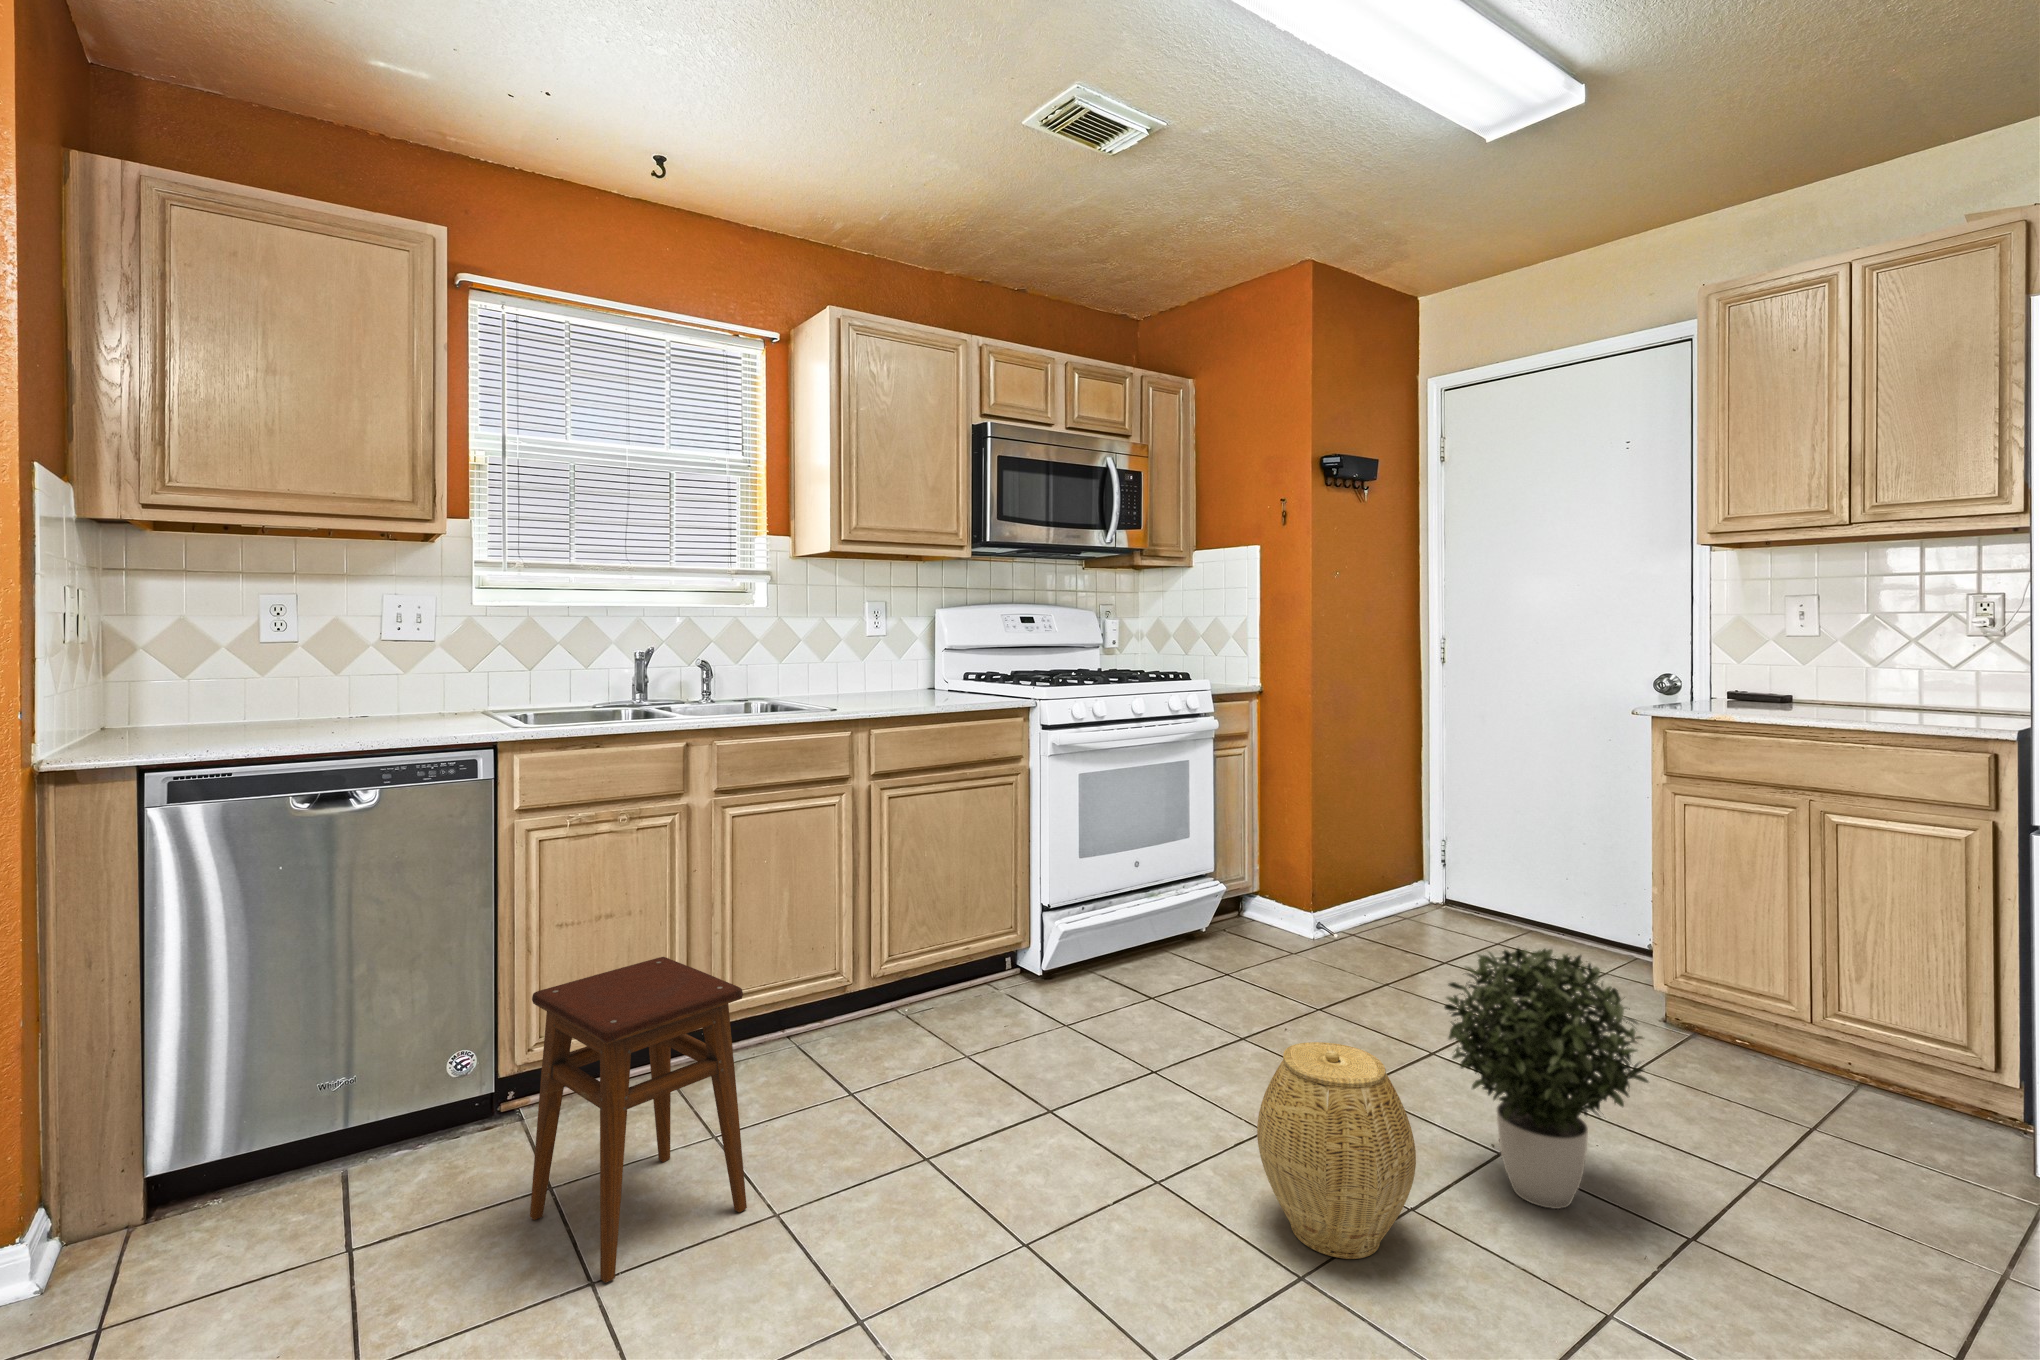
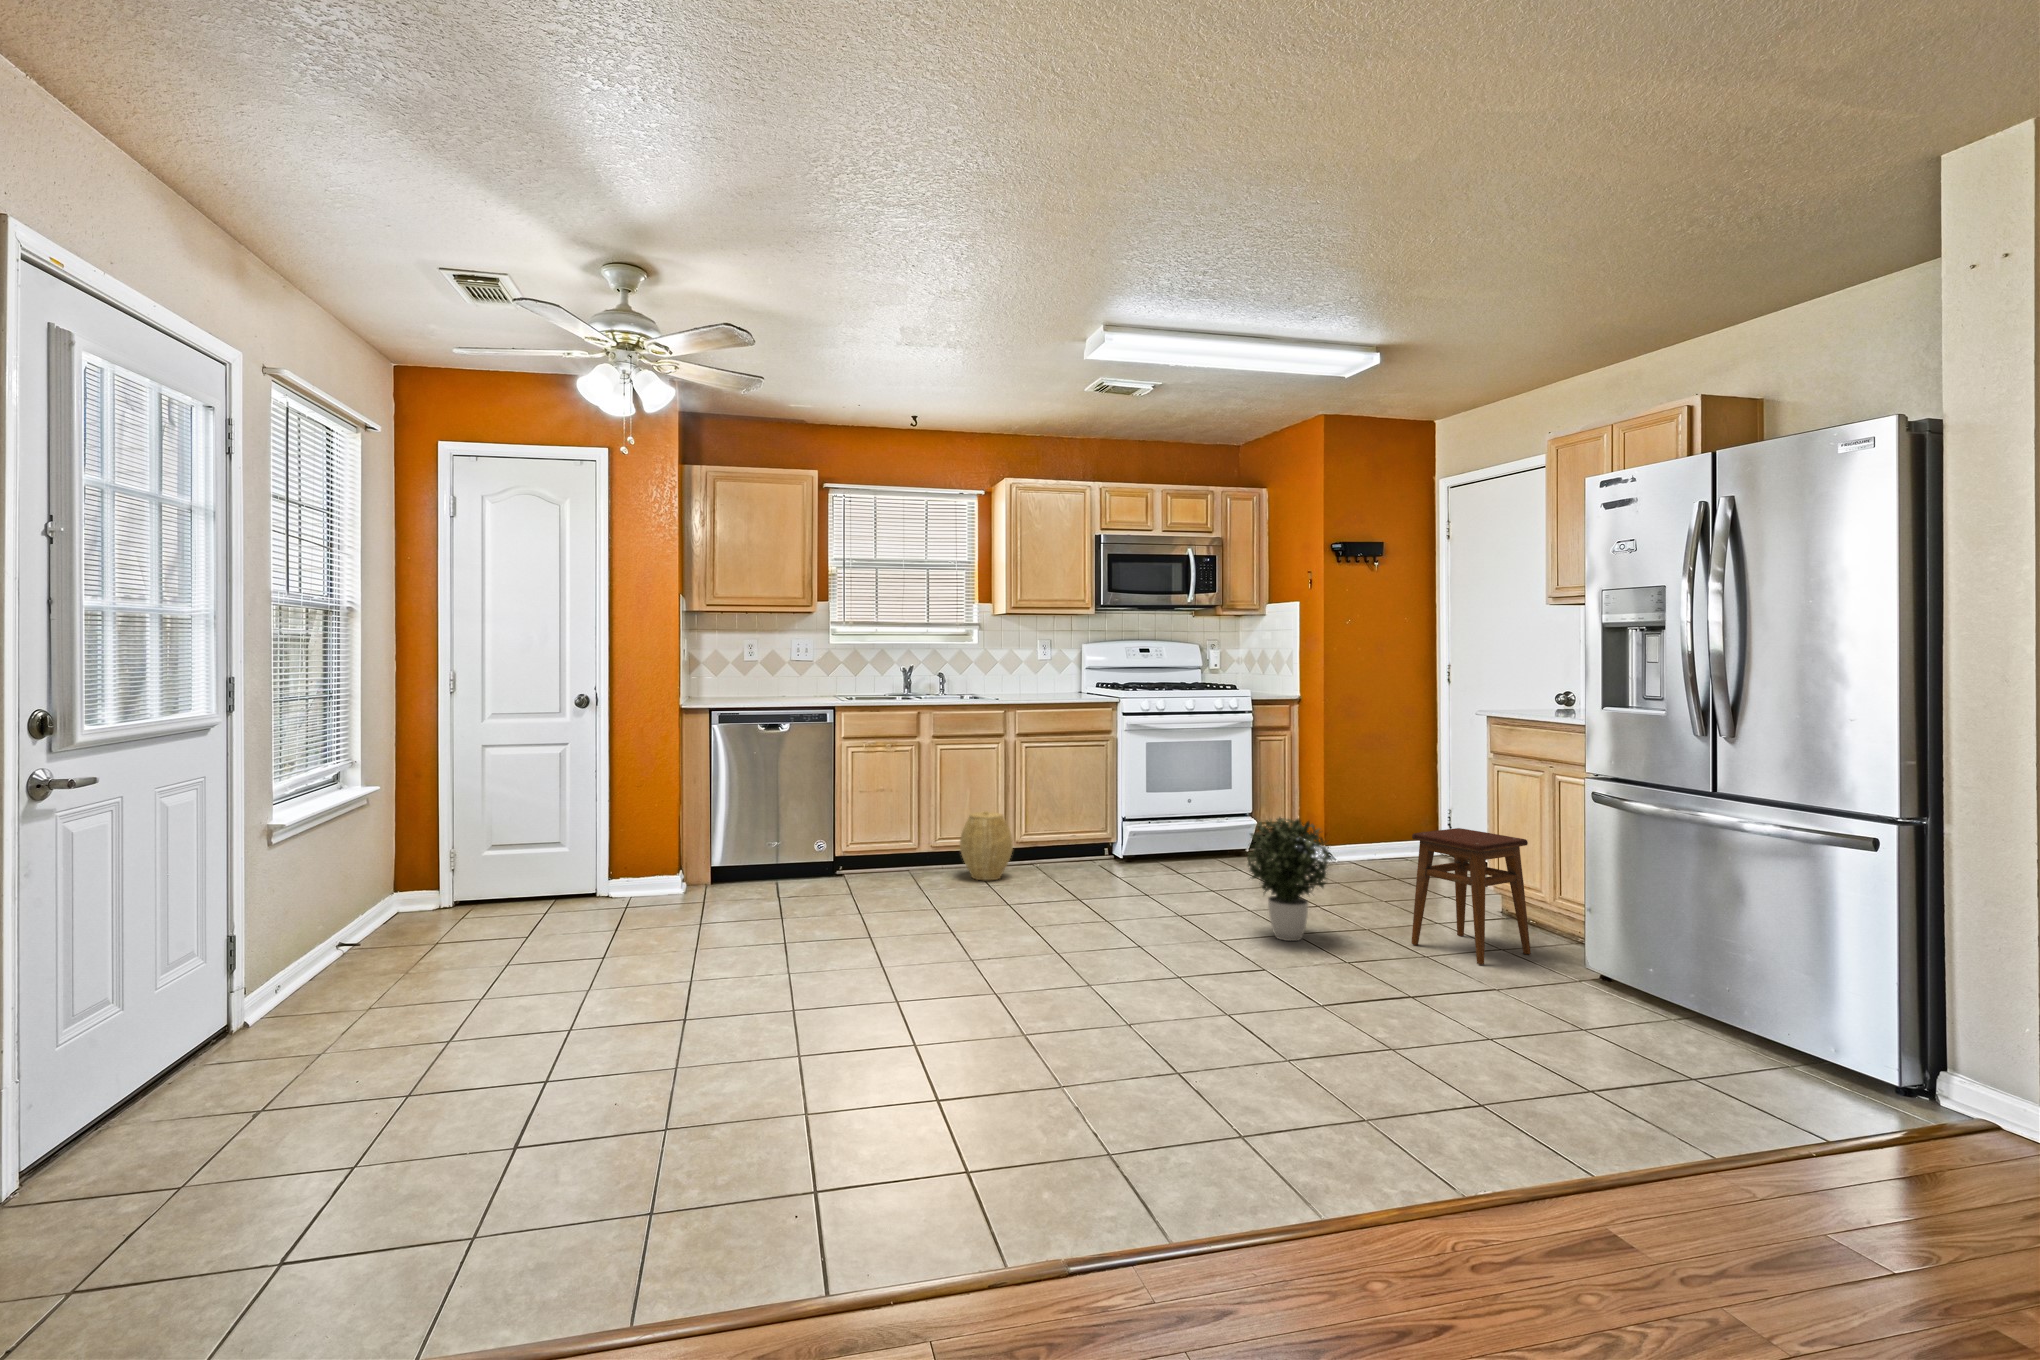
stool: present [530,957,747,1283] -> present [1411,828,1531,965]
woven basket: present [1257,1042,1416,1259] -> present [960,811,1013,880]

